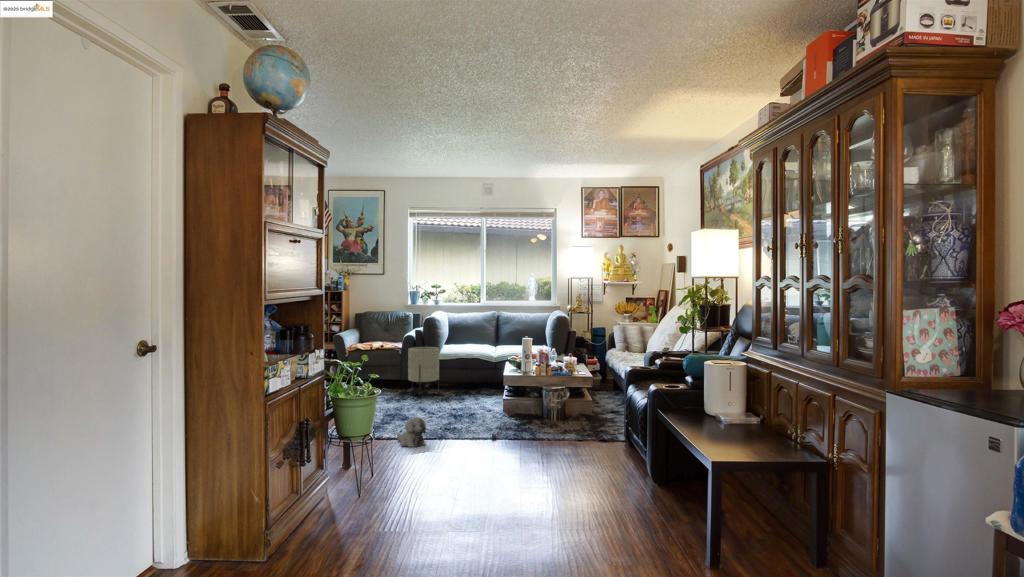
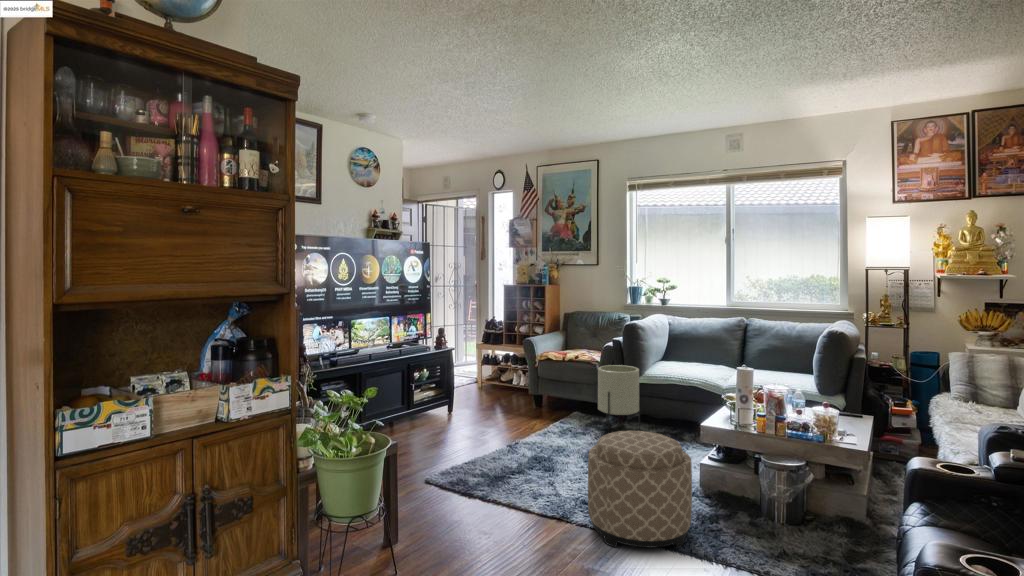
ottoman: none [449,370,513,436] -> present [588,431,692,549]
plush toy: present [397,417,426,447] -> none [496,504,536,551]

